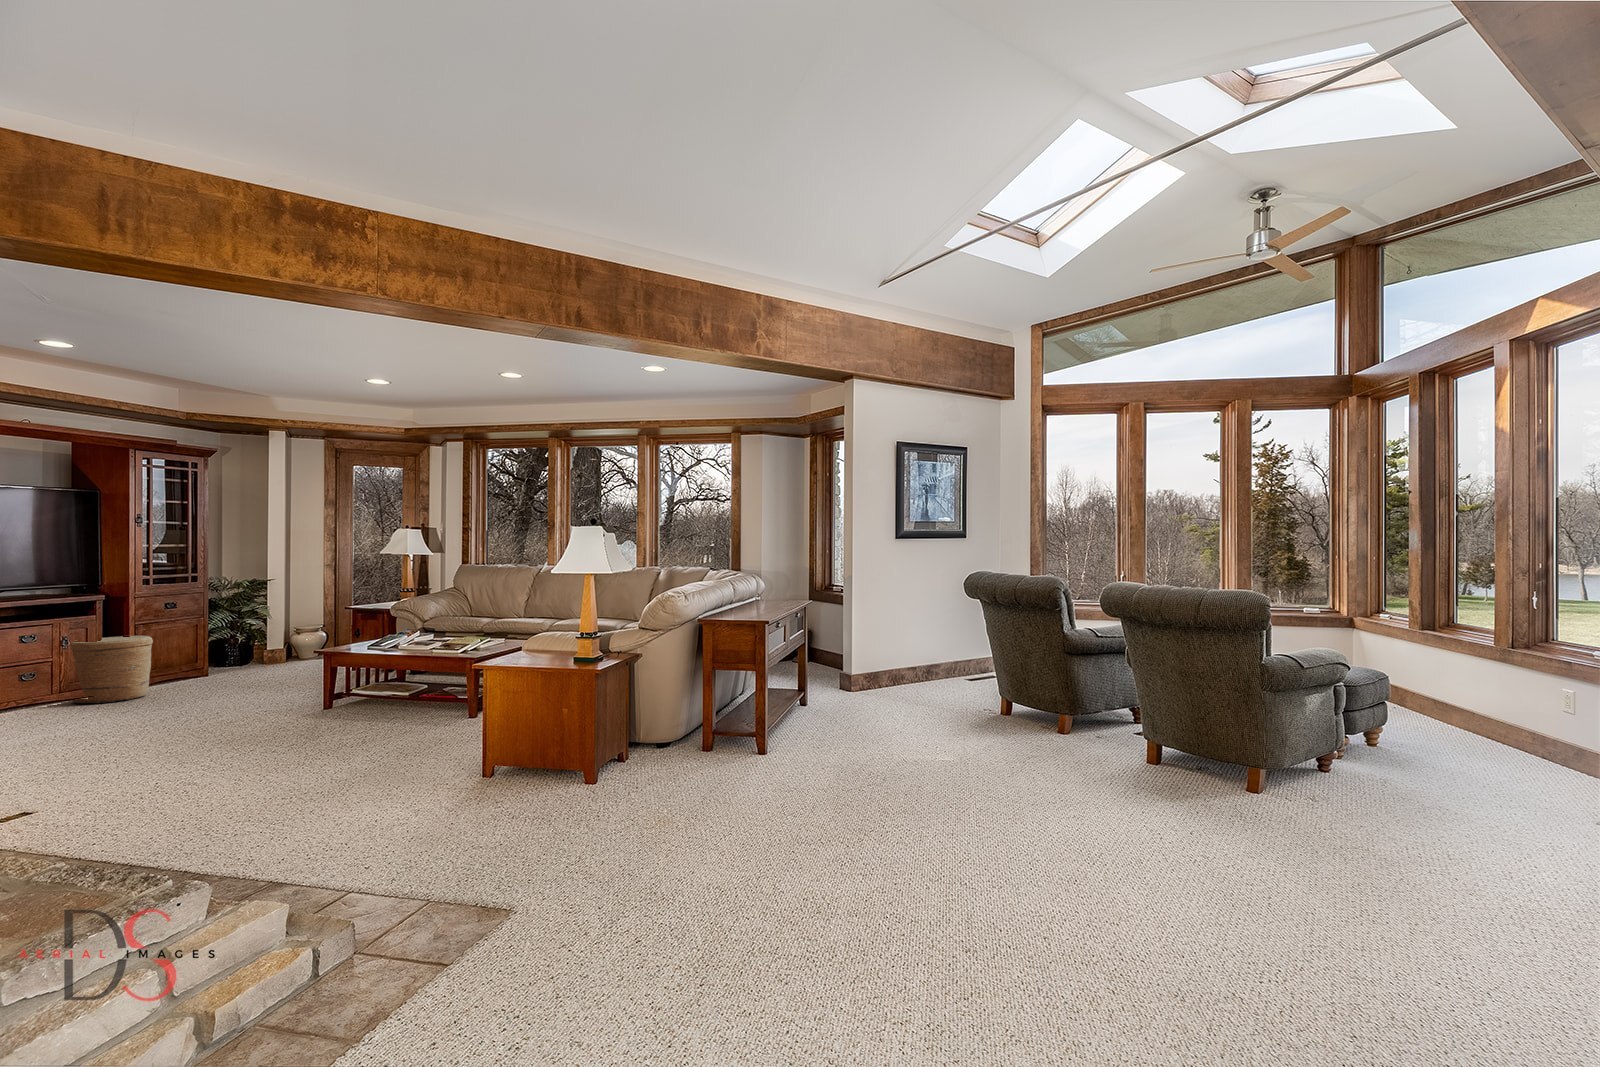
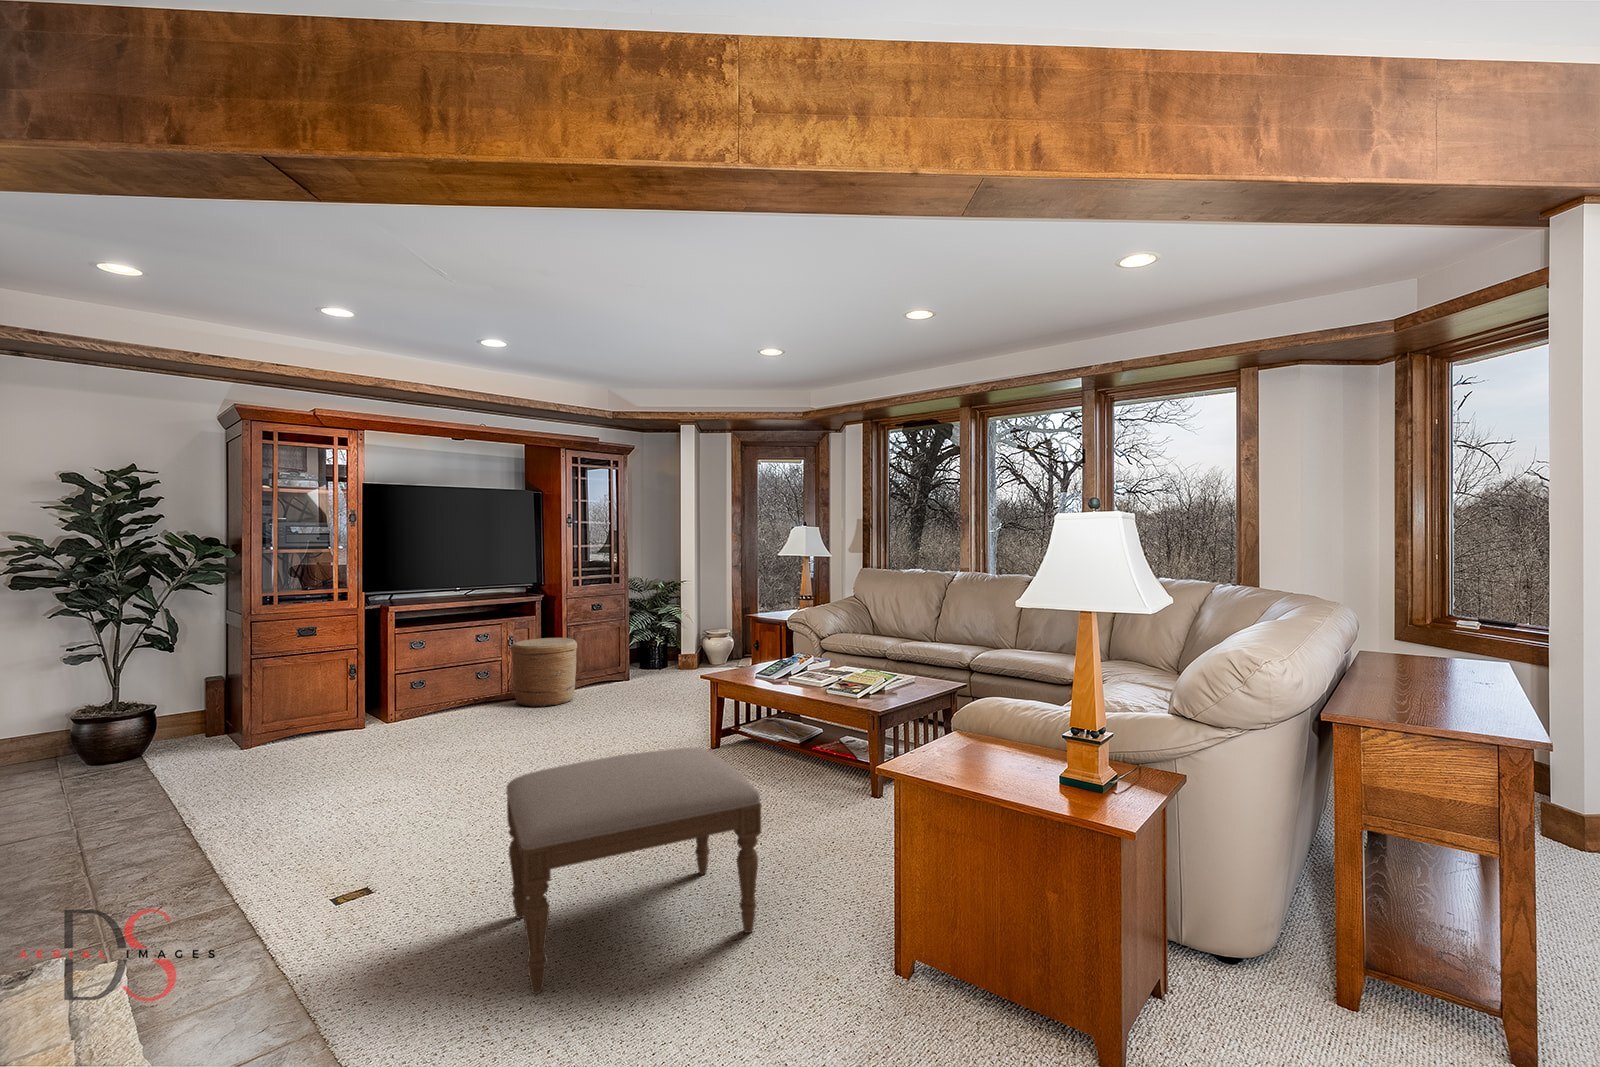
ottoman: none [169,665,384,808] -> present [507,748,761,994]

